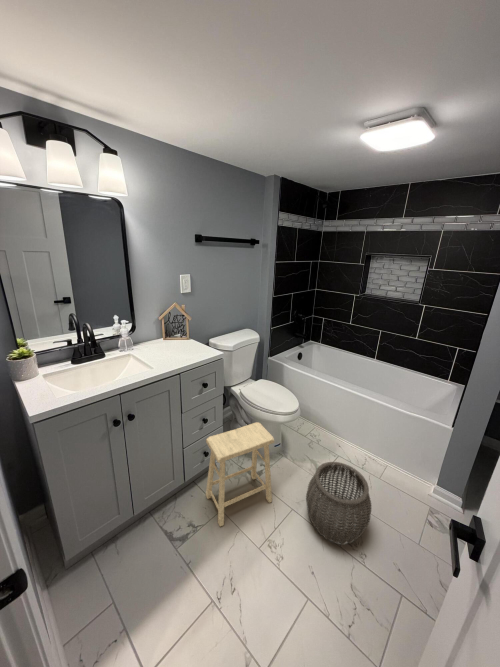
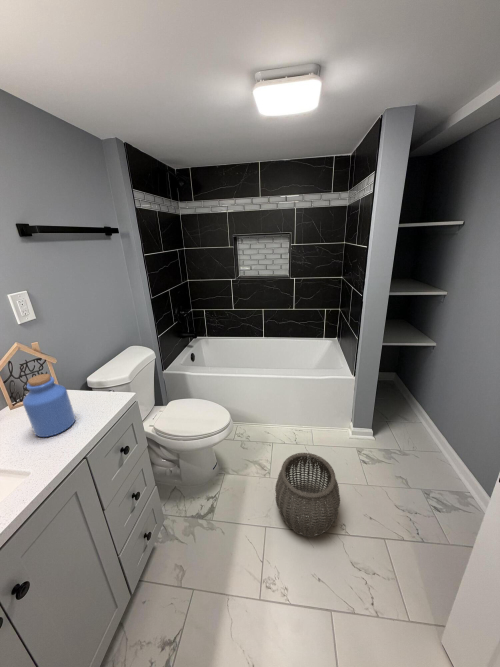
jar: none [165,321,187,357] -> present [23,374,75,437]
footstool: present [206,422,274,526] -> none [152,458,244,614]

